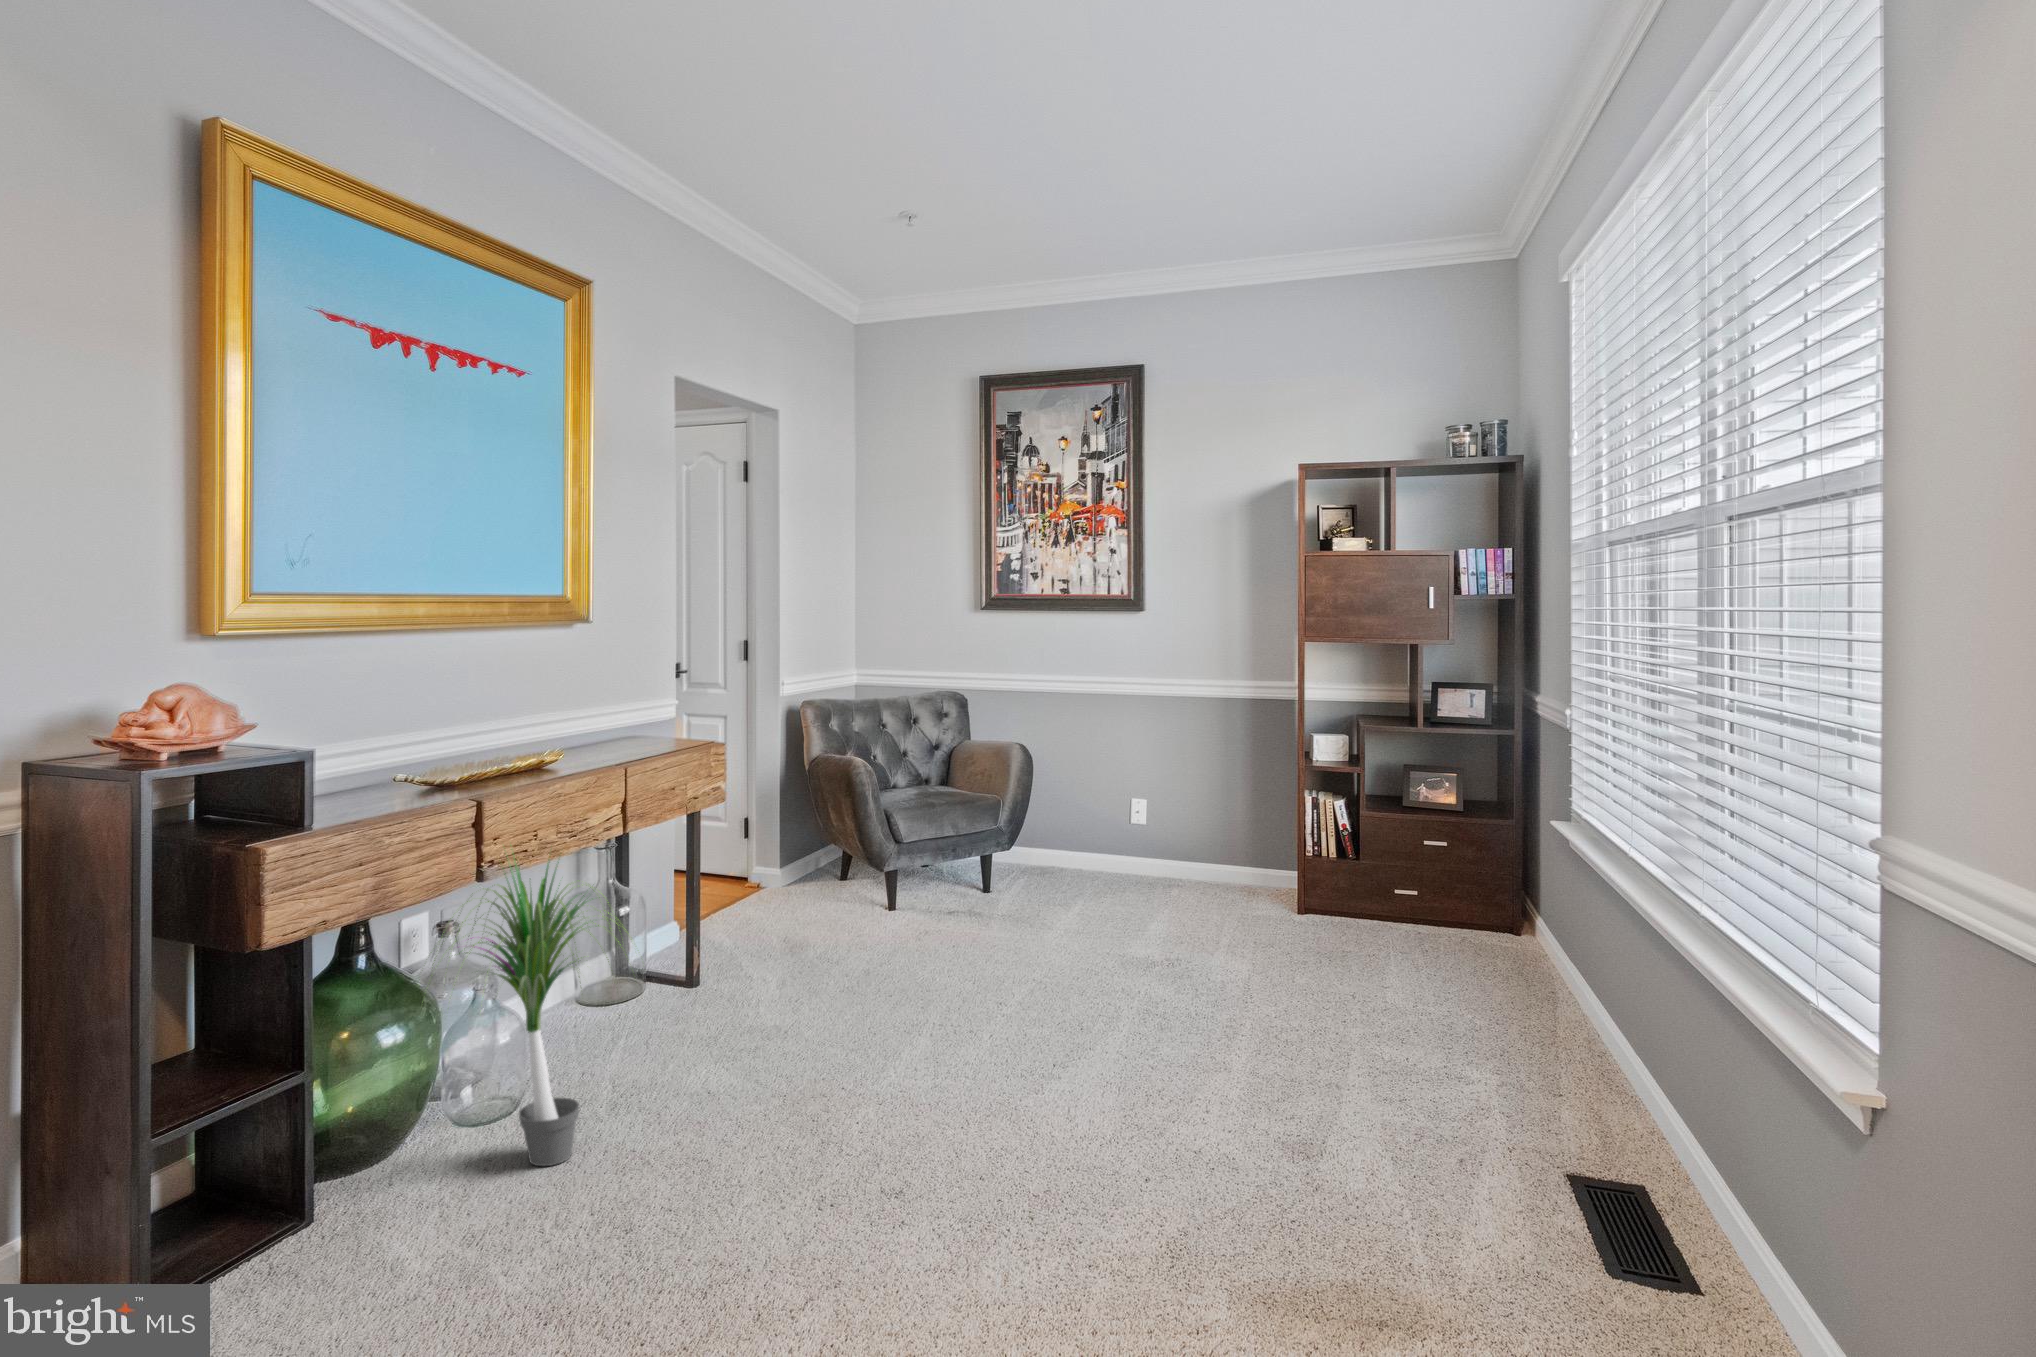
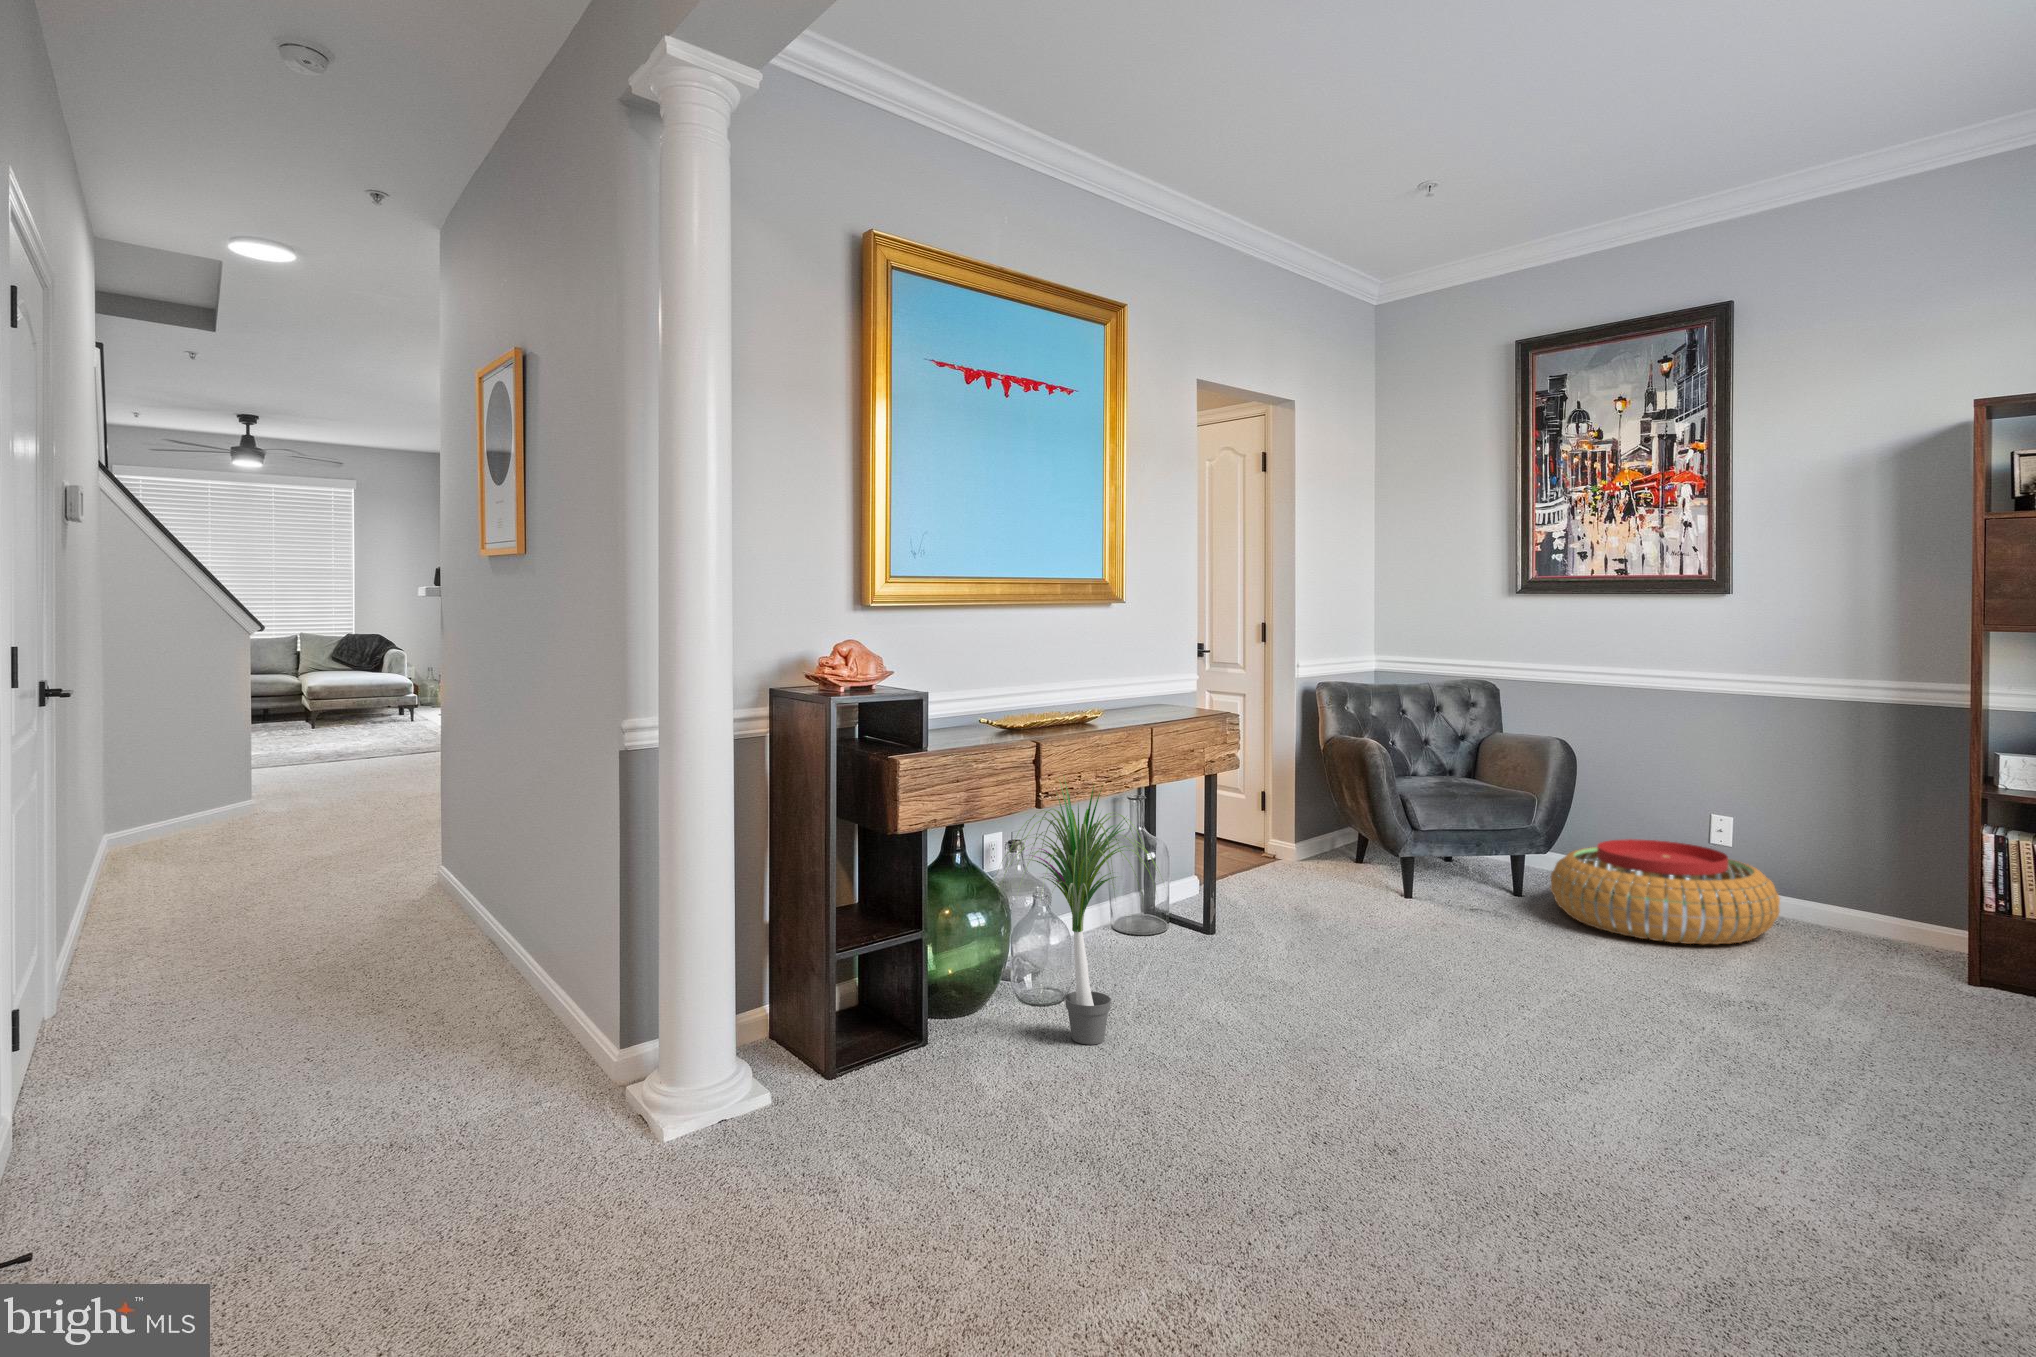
pouf: none [1019,836,1197,930] -> present [1550,839,1780,944]

